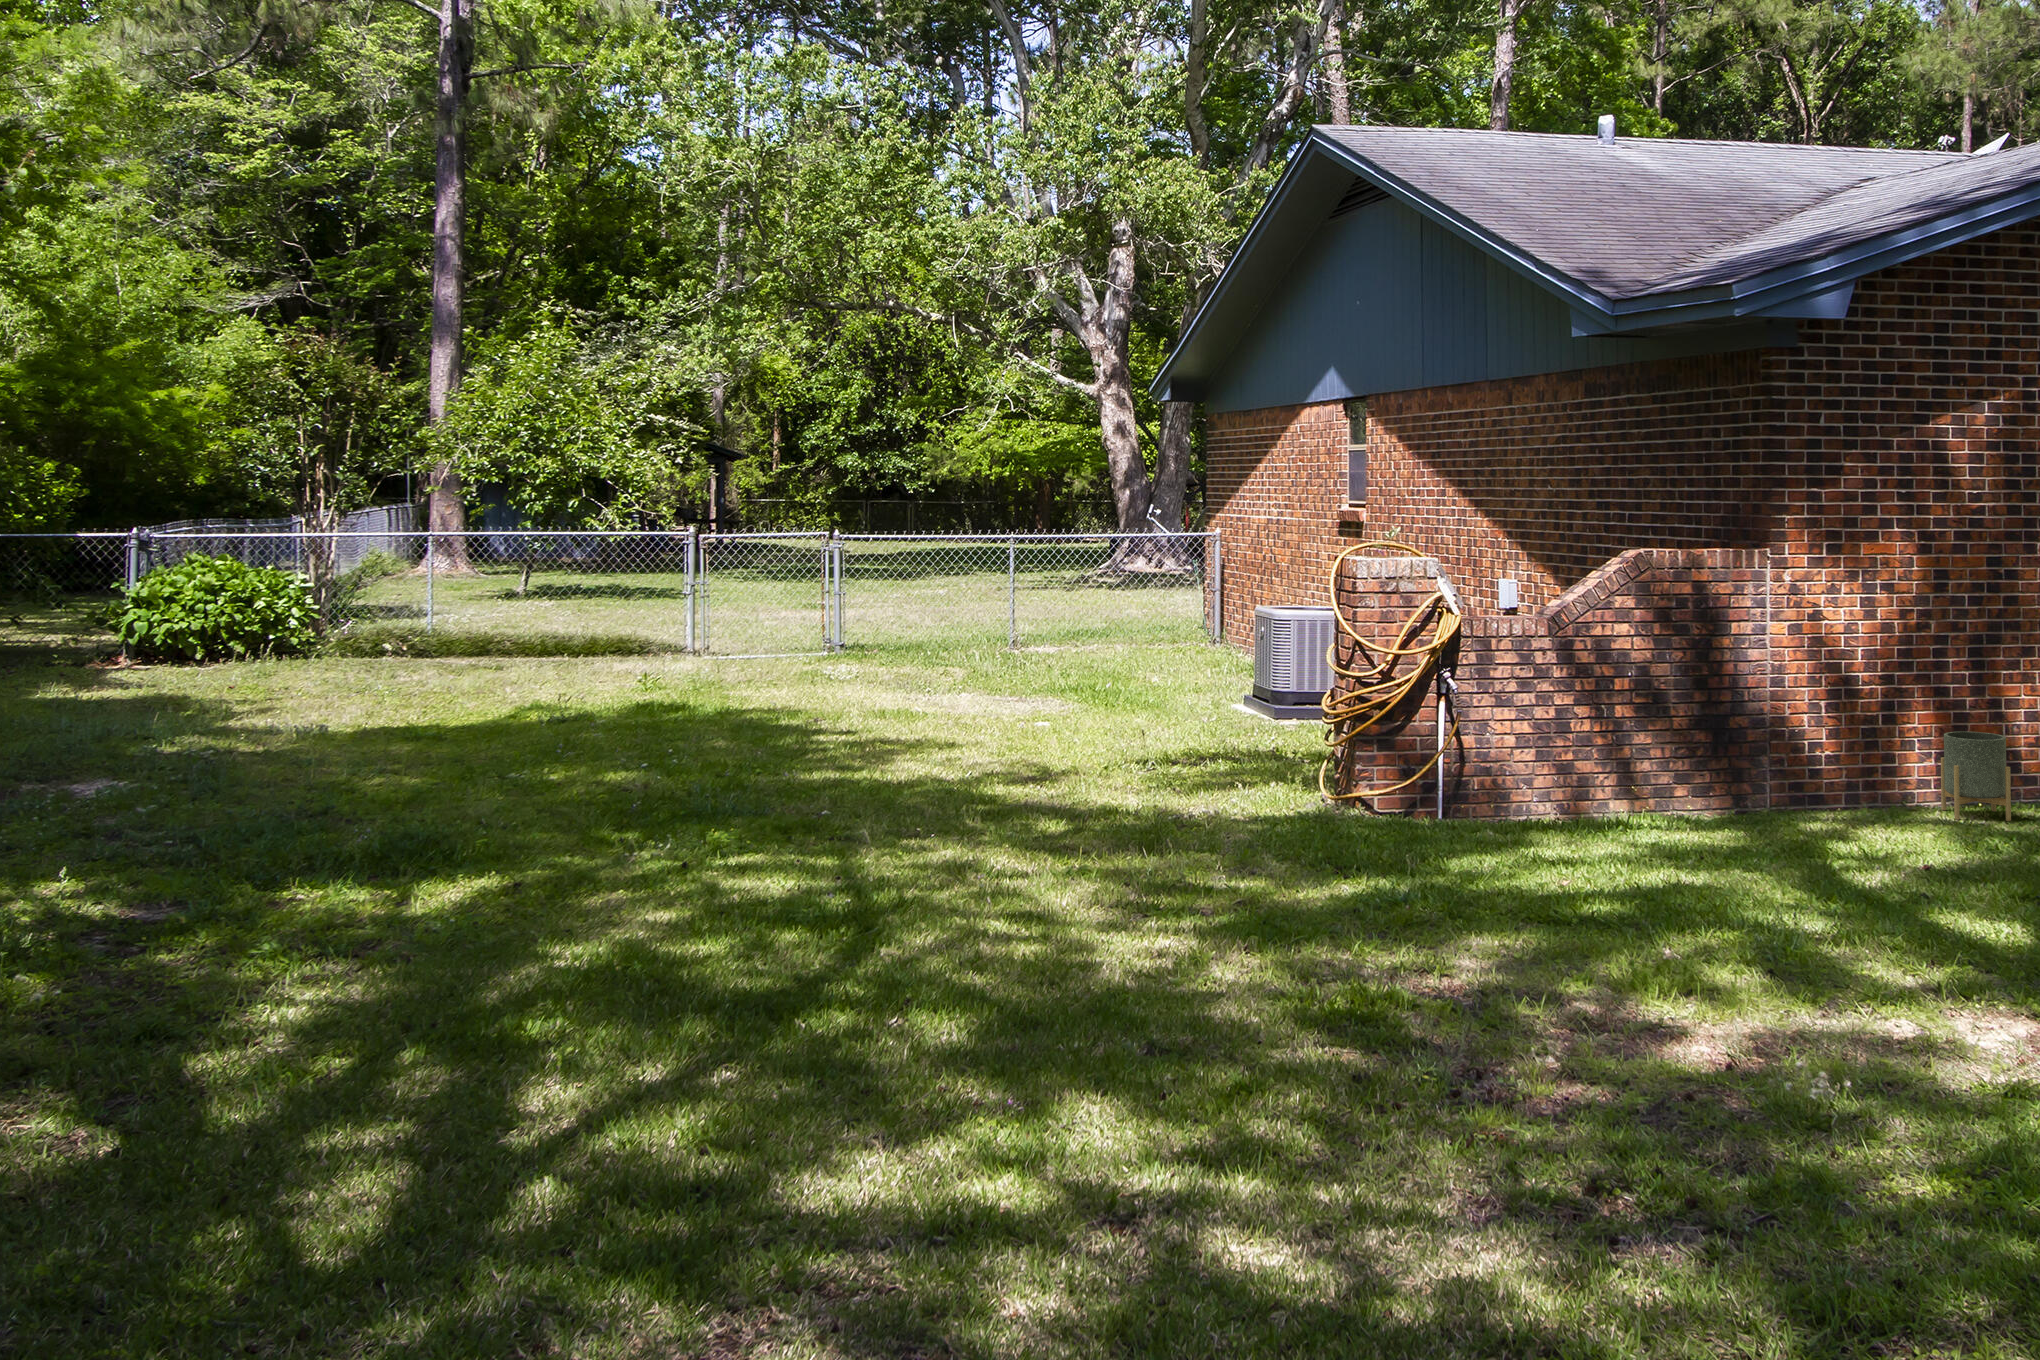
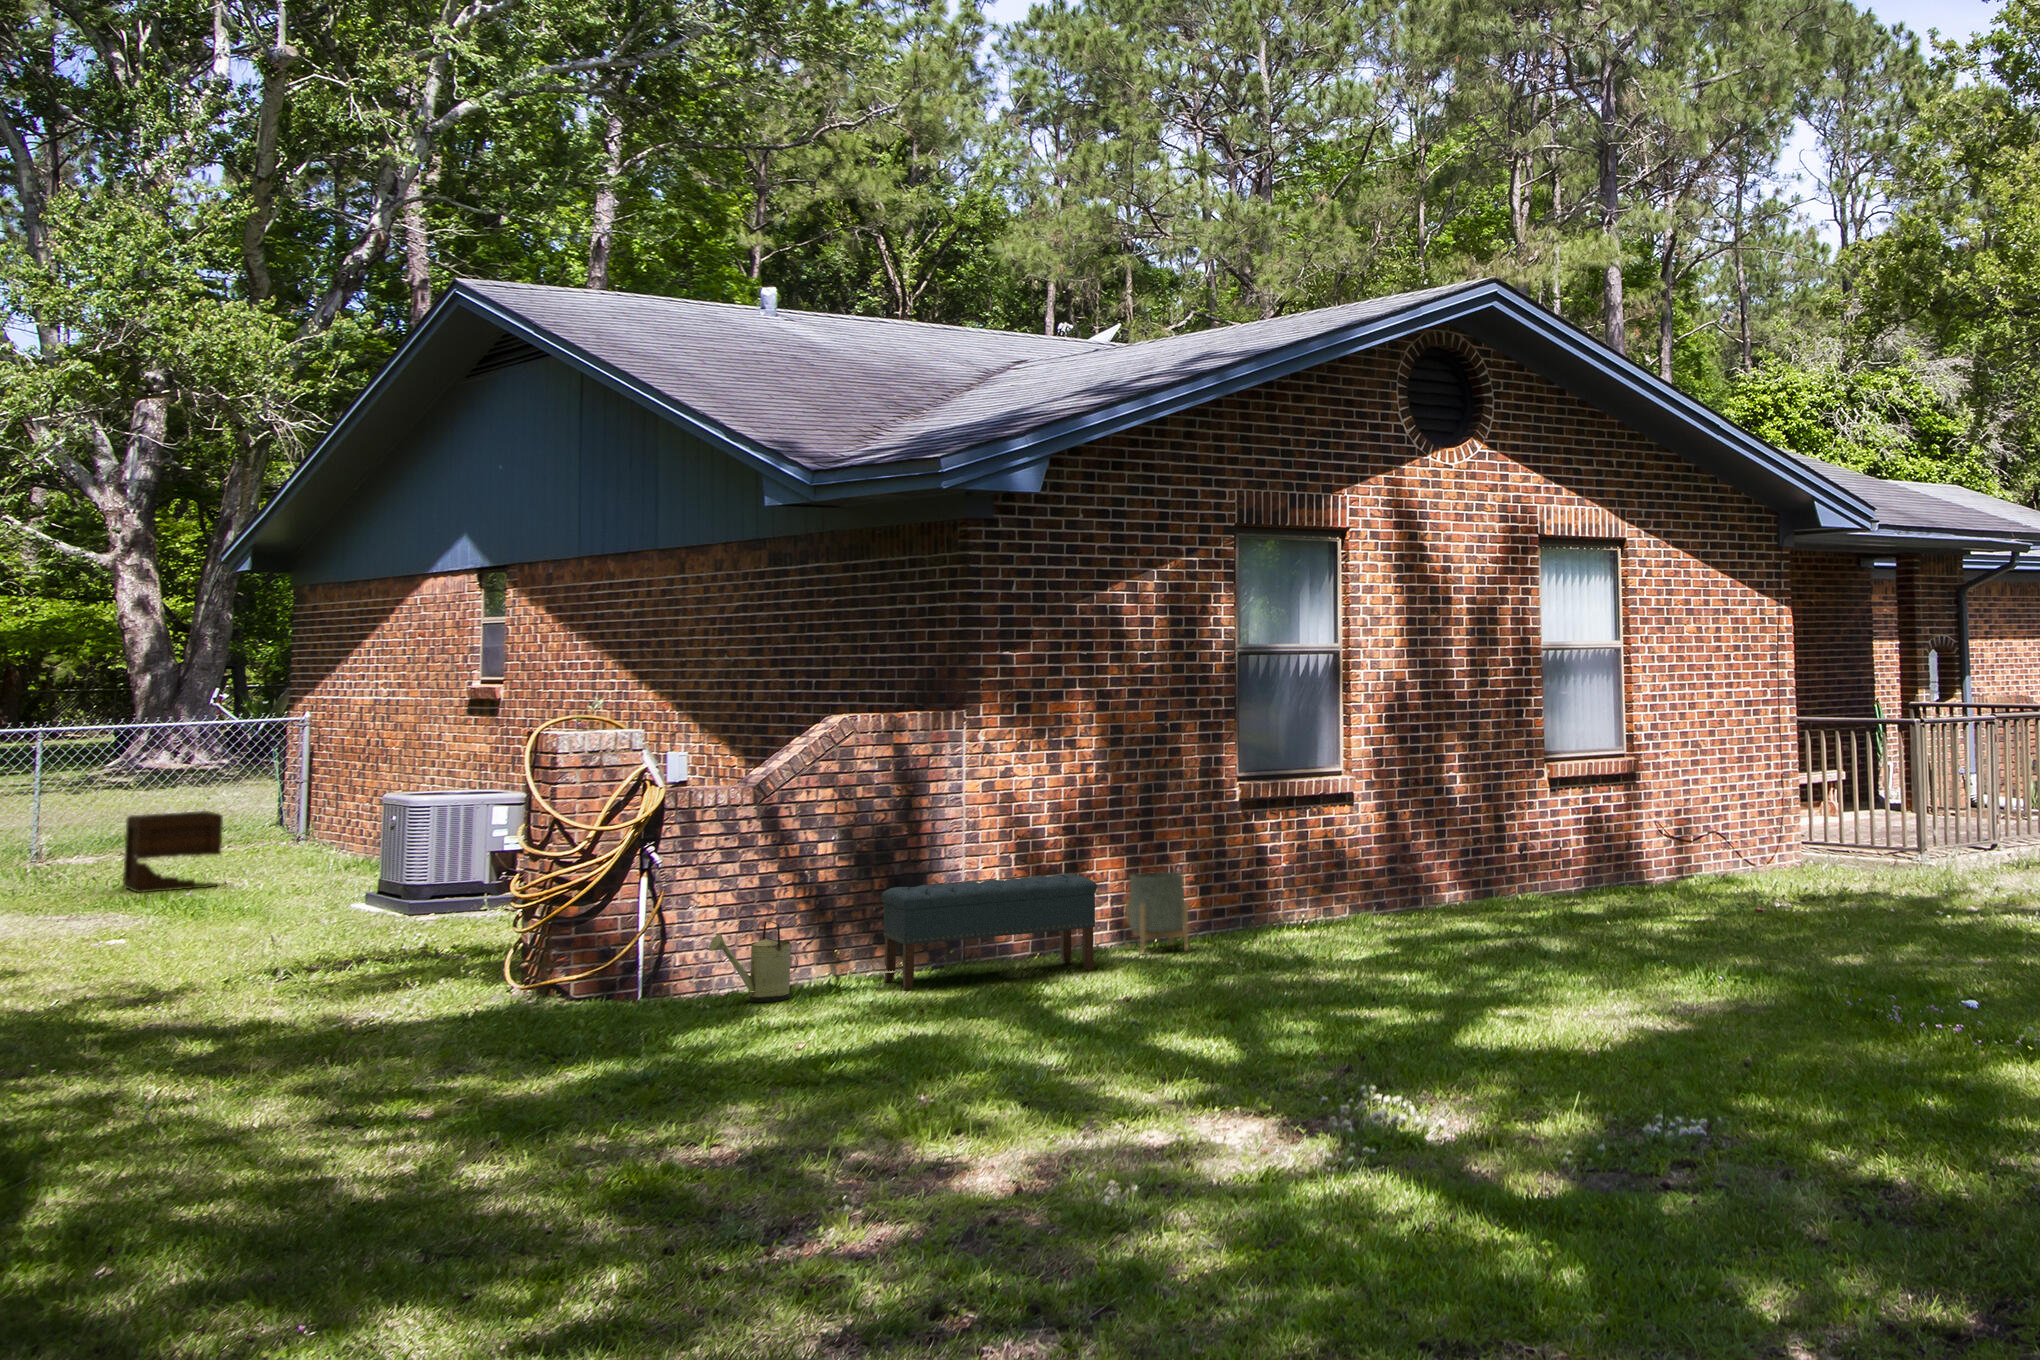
wooden crate: none [1149,580,1212,642] -> present [123,811,223,893]
bench: none [1672,726,1897,833] -> present [881,874,1097,990]
watering can: none [1502,748,1587,826] -> present [709,921,798,1002]

